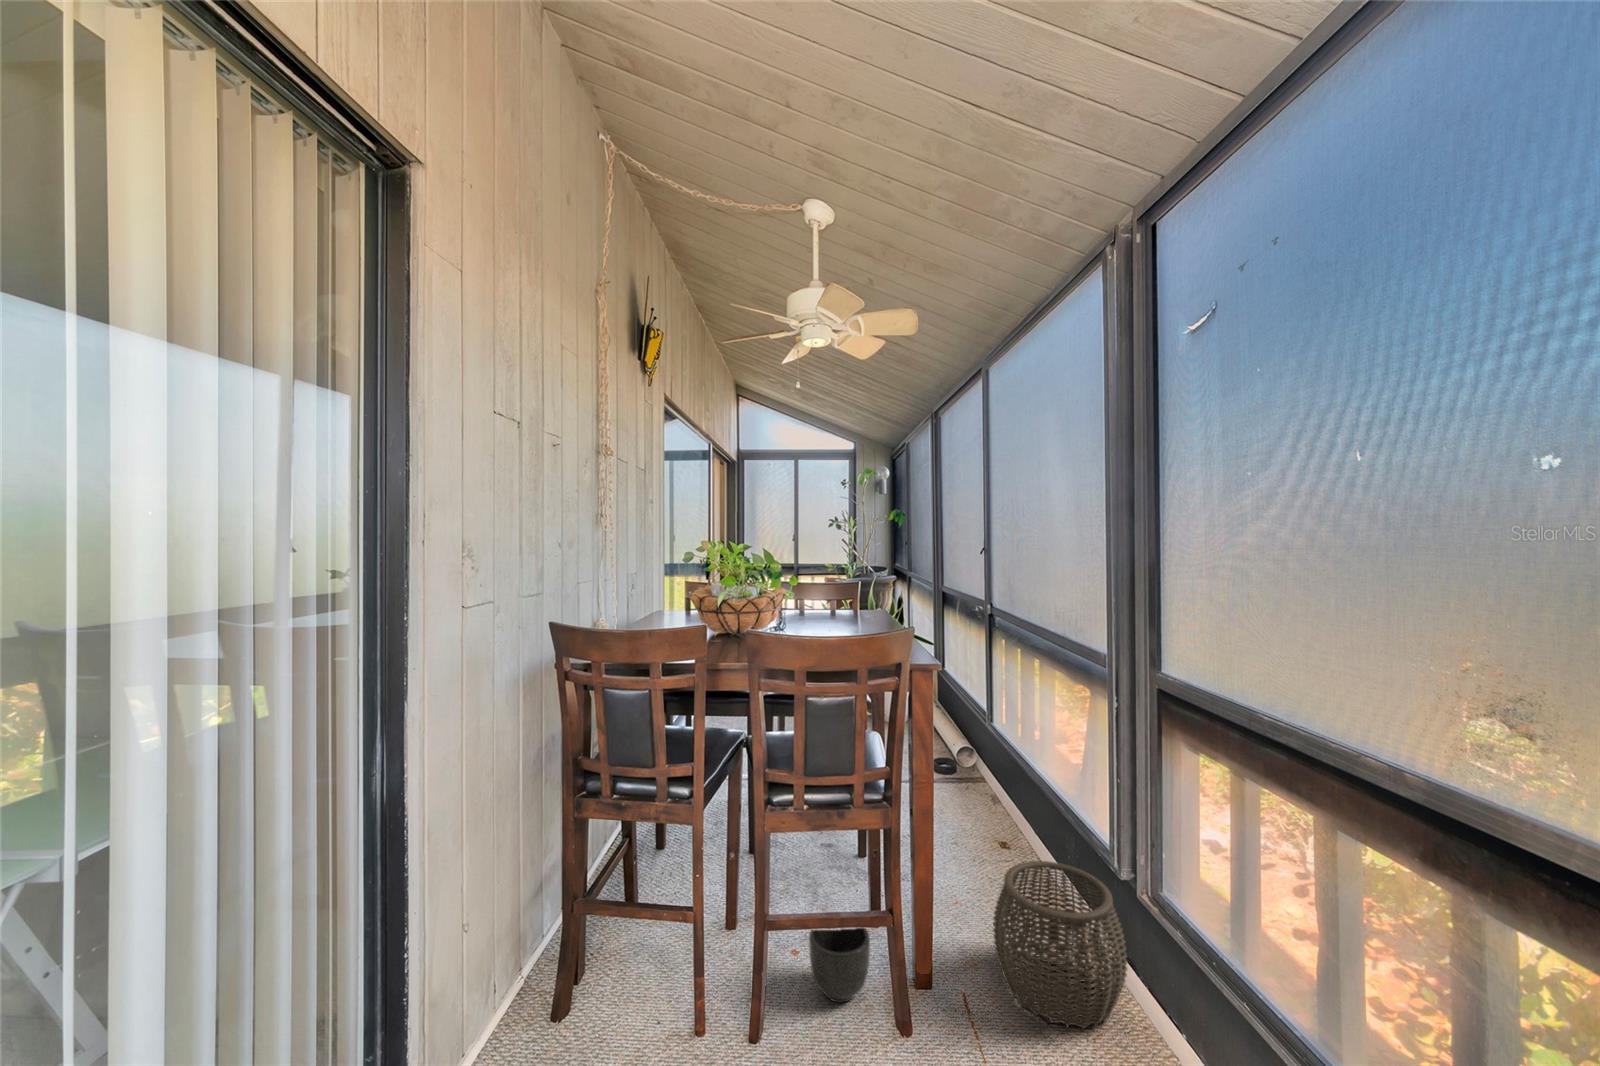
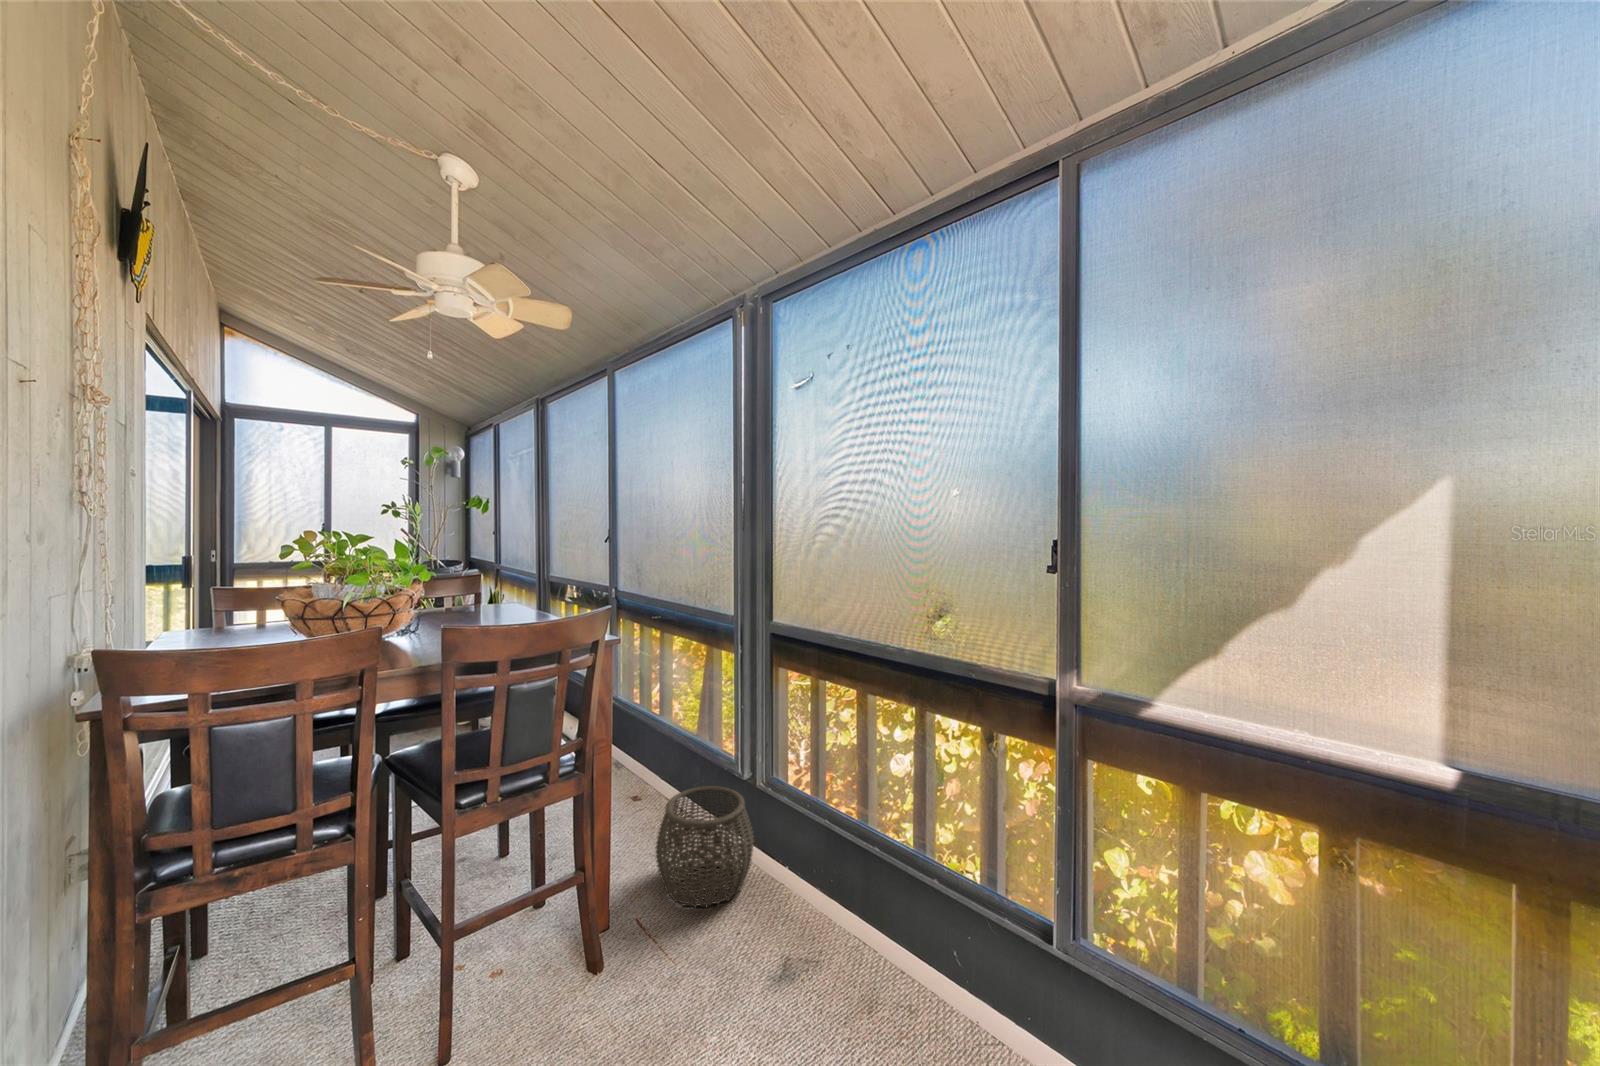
planter: present [809,928,870,1003] -> none [490,898,555,982]

